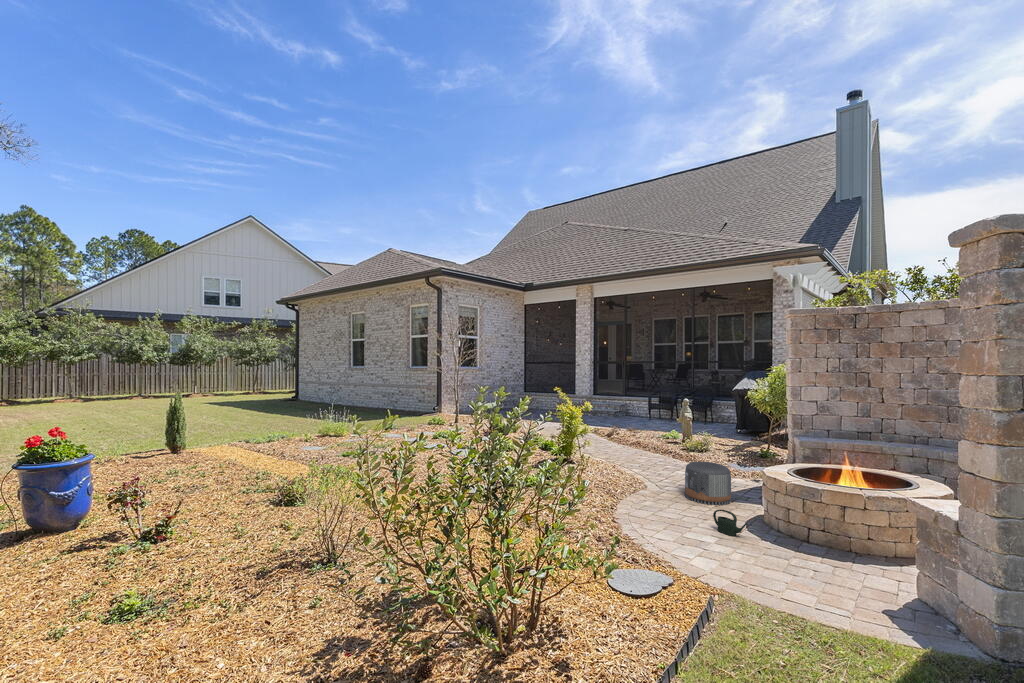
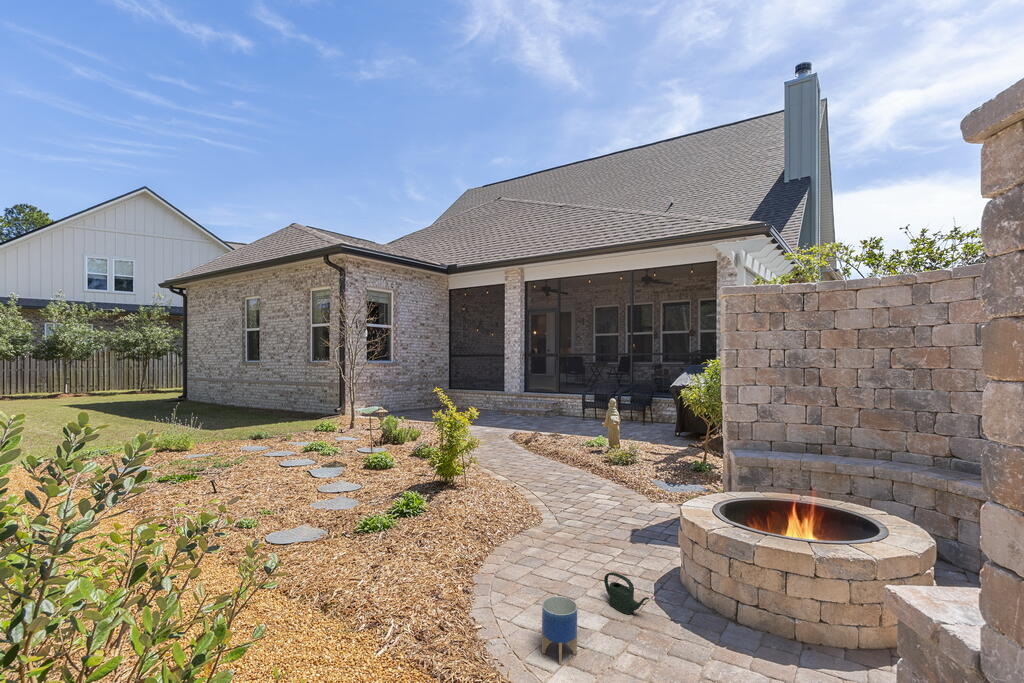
pouf: present [685,462,731,505] -> none [585,489,643,552]
planter: none [682,516,706,556] -> present [542,596,577,665]

